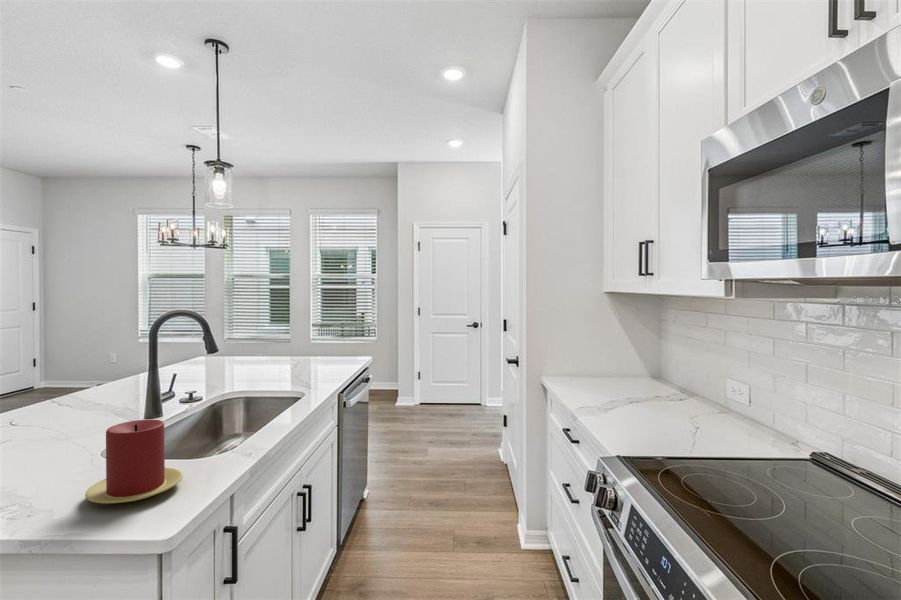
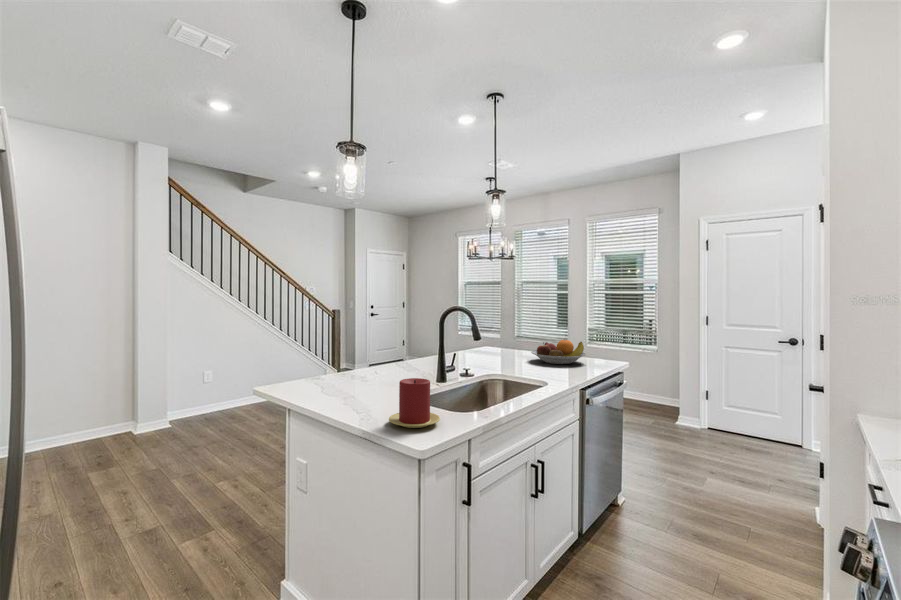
fruit bowl: none [270,340,333,368] -> present [531,340,586,364]

